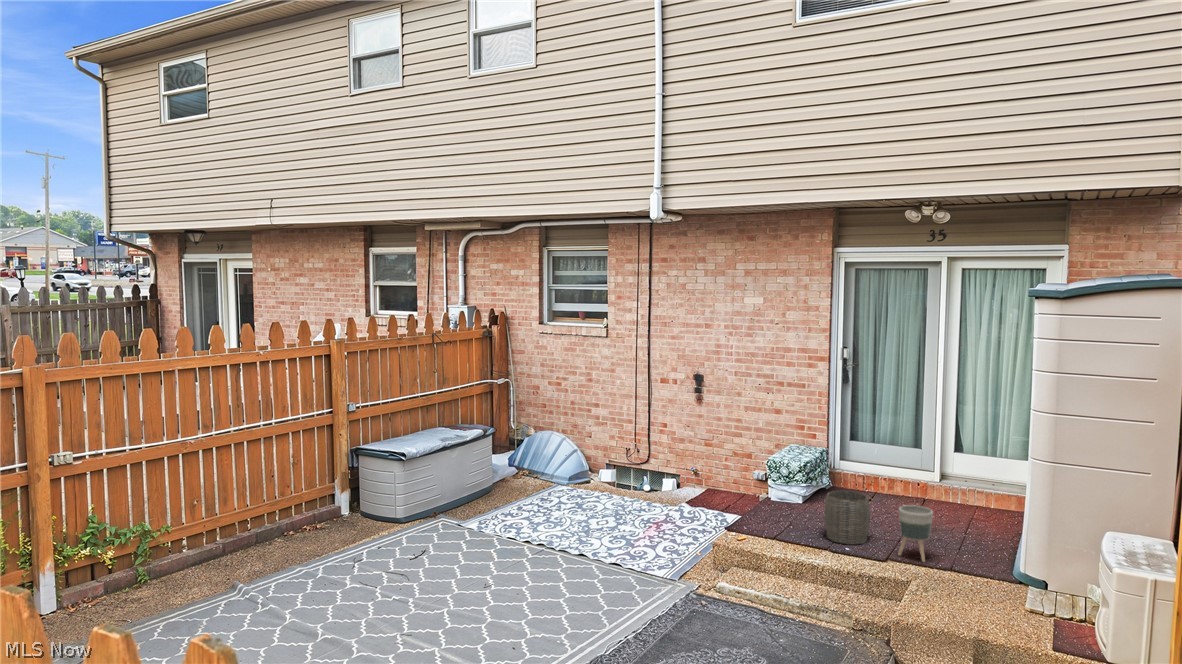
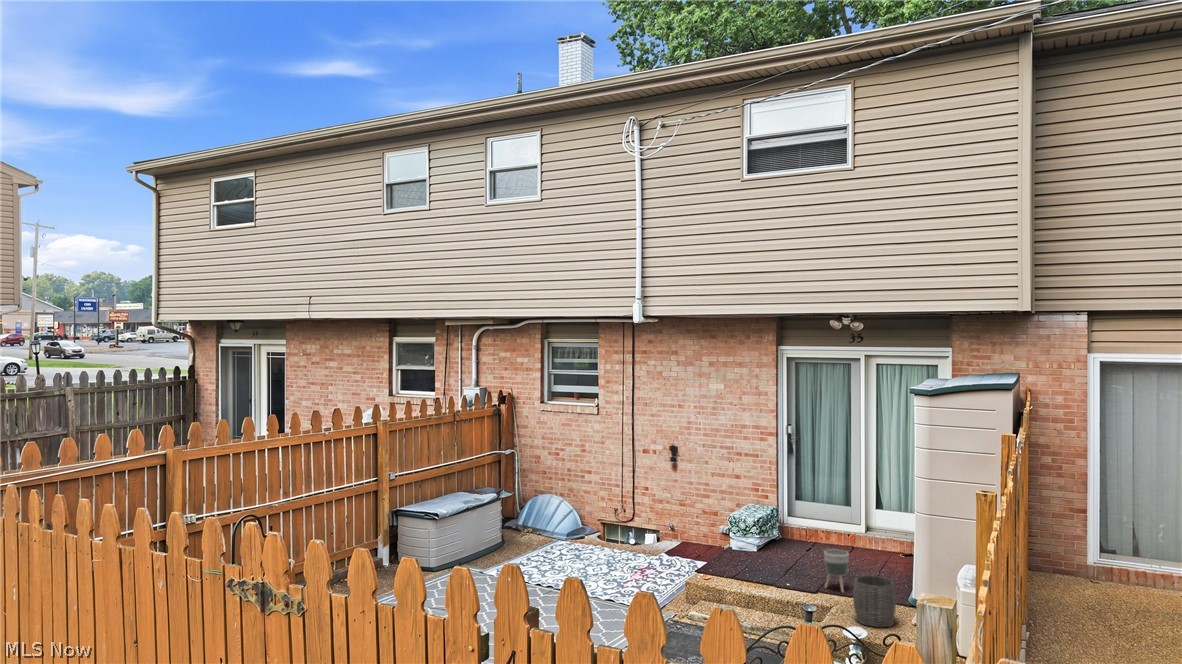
woven basket: present [824,491,870,545] -> present [853,576,896,627]

